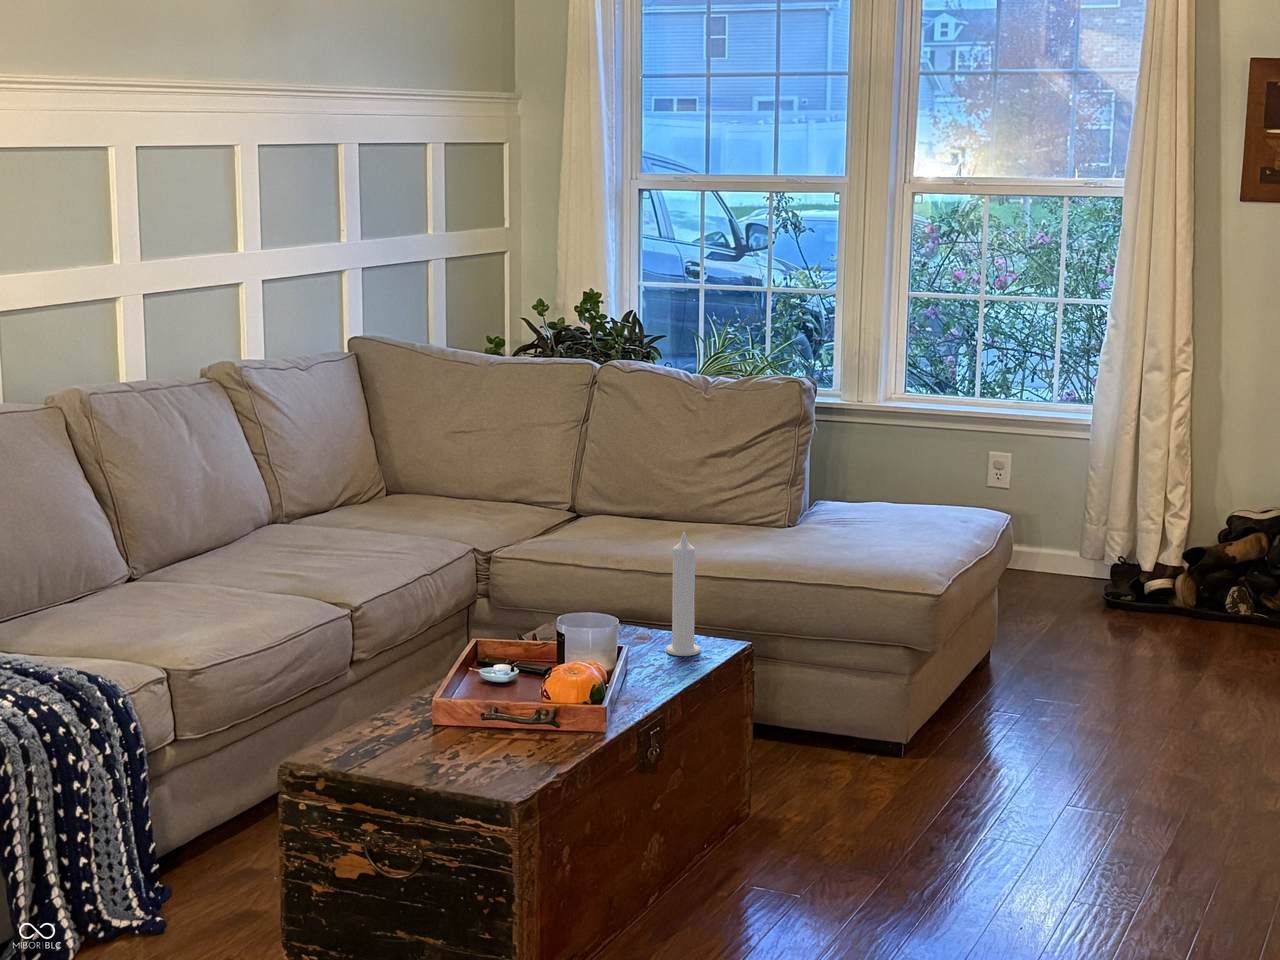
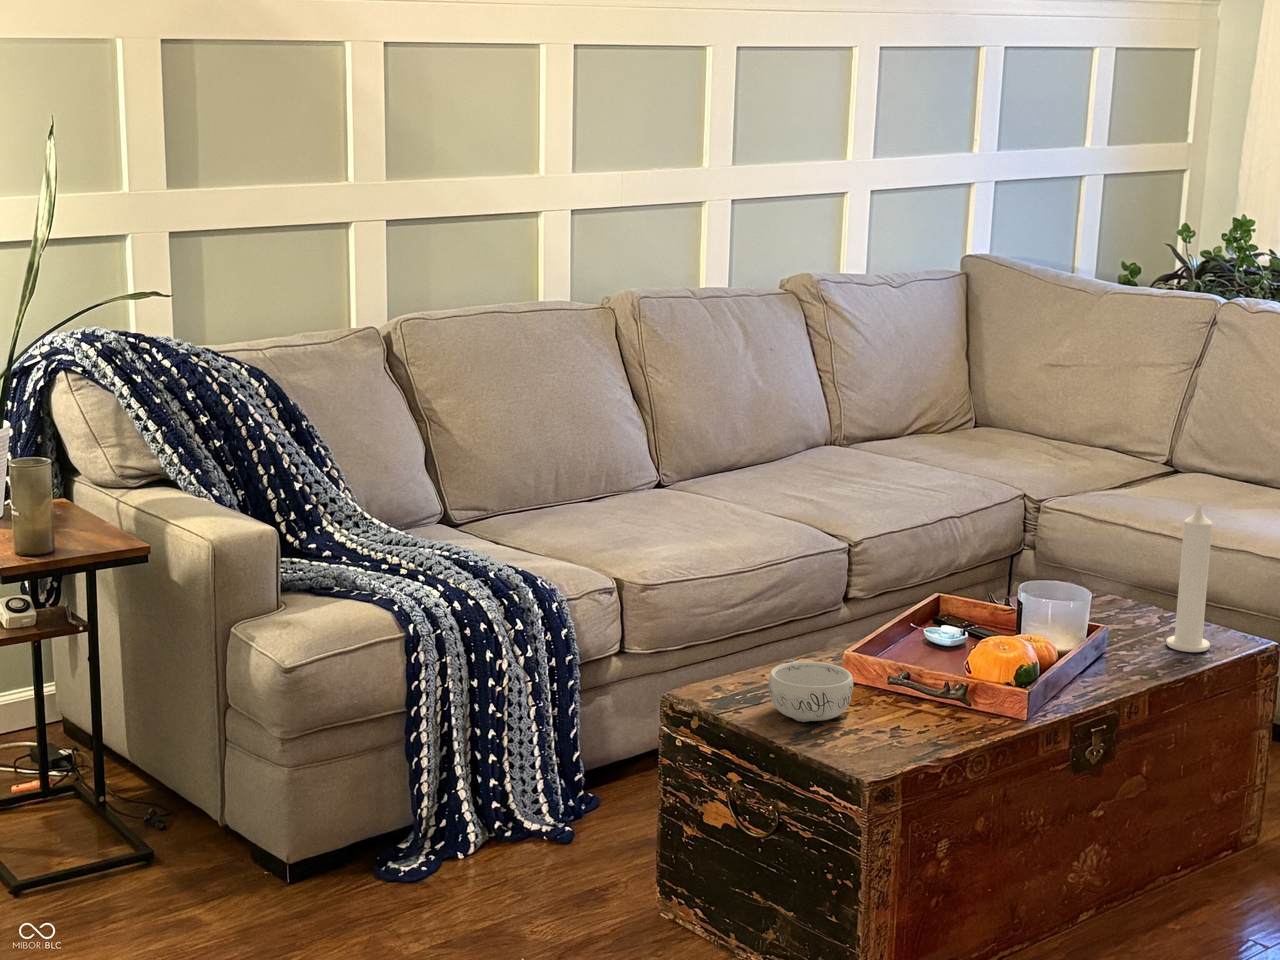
decorative bowl: none [386,710,463,765] -> present [768,661,853,722]

